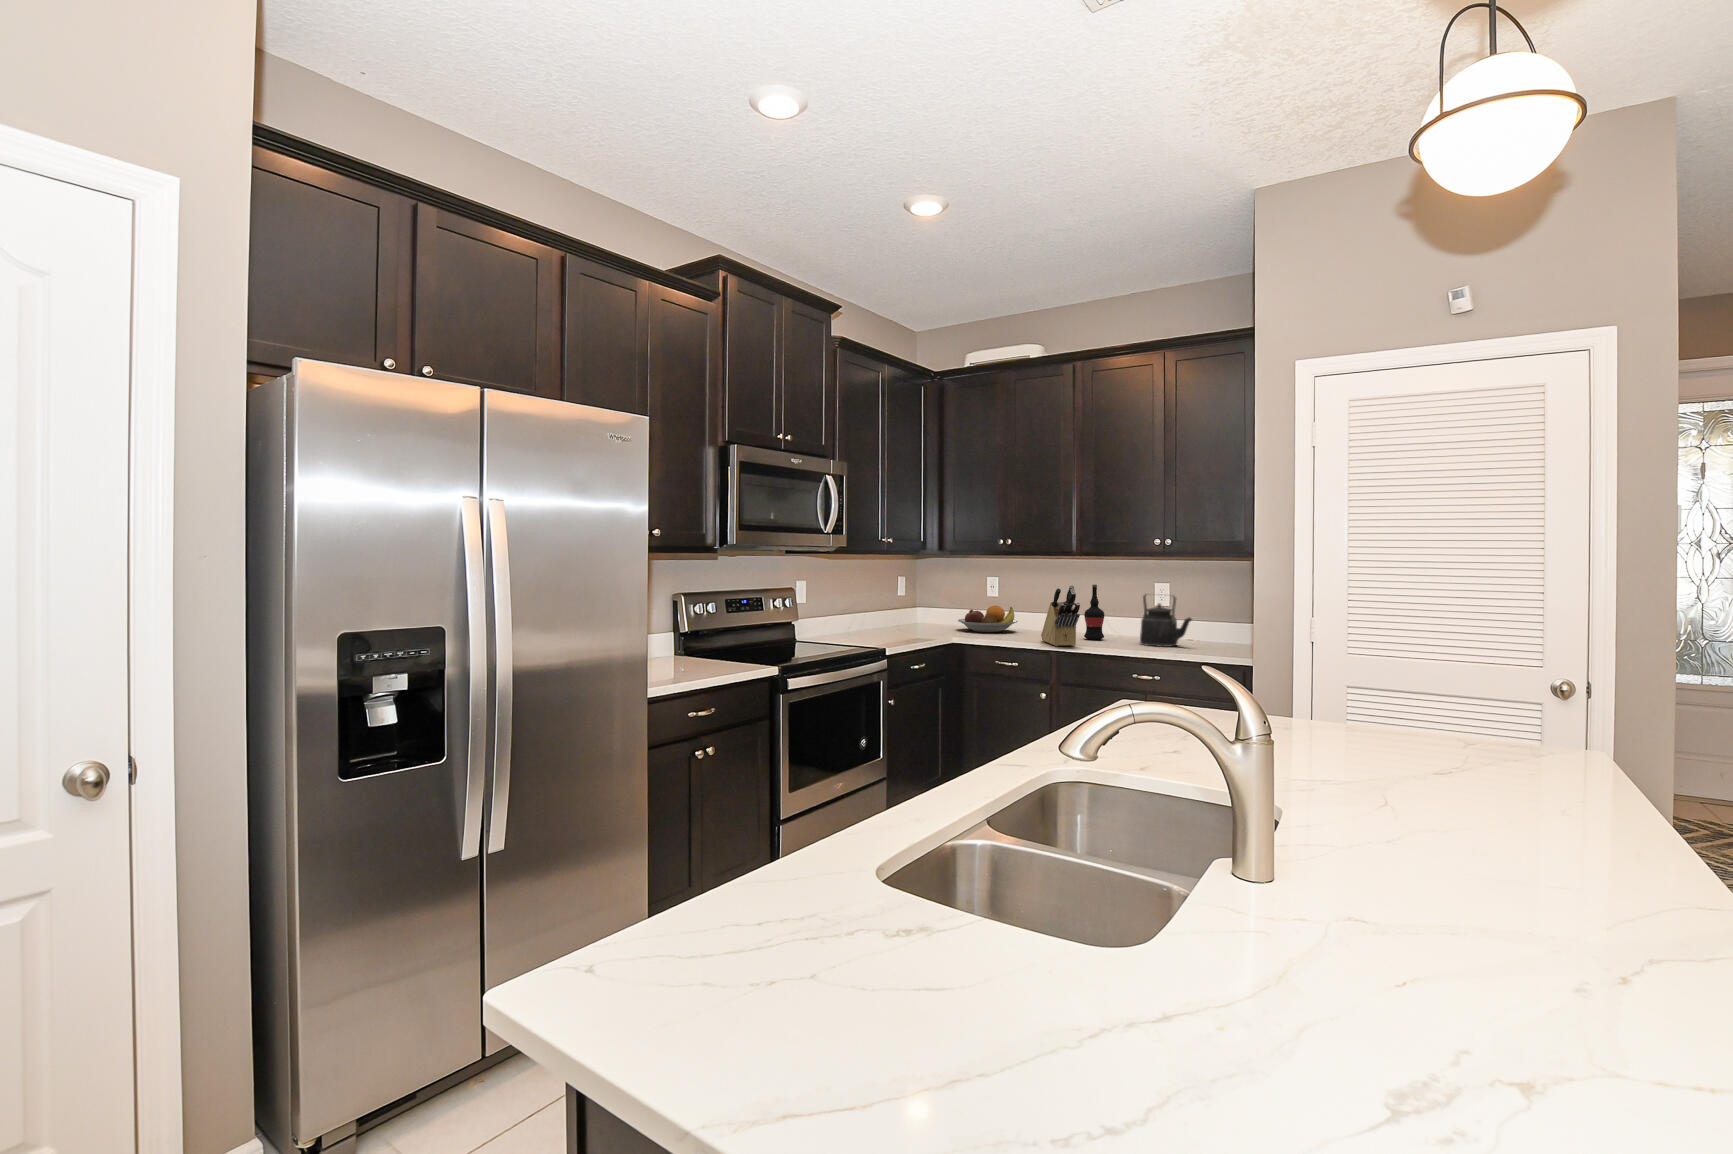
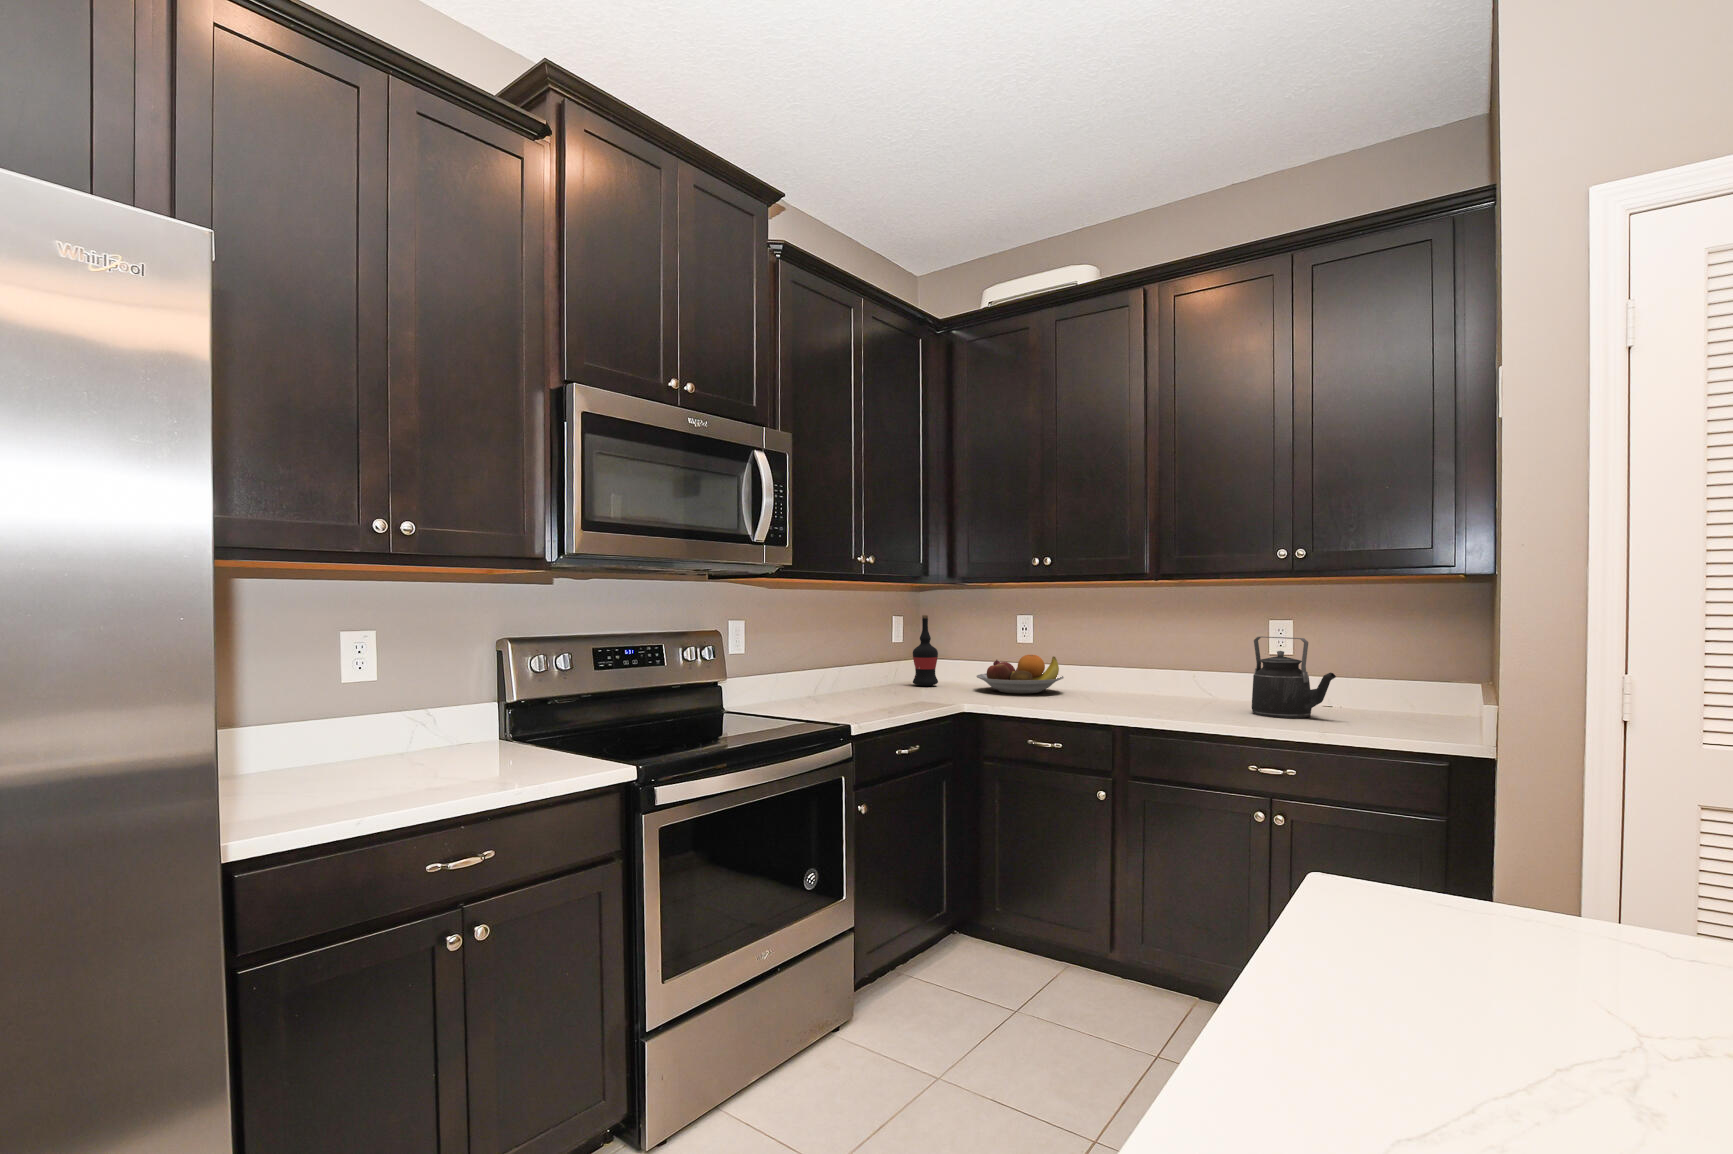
wine bottle: present [1084,584,1104,640] -> present [913,615,938,686]
knife block: present [1041,585,1080,646] -> none [1099,623,1160,718]

